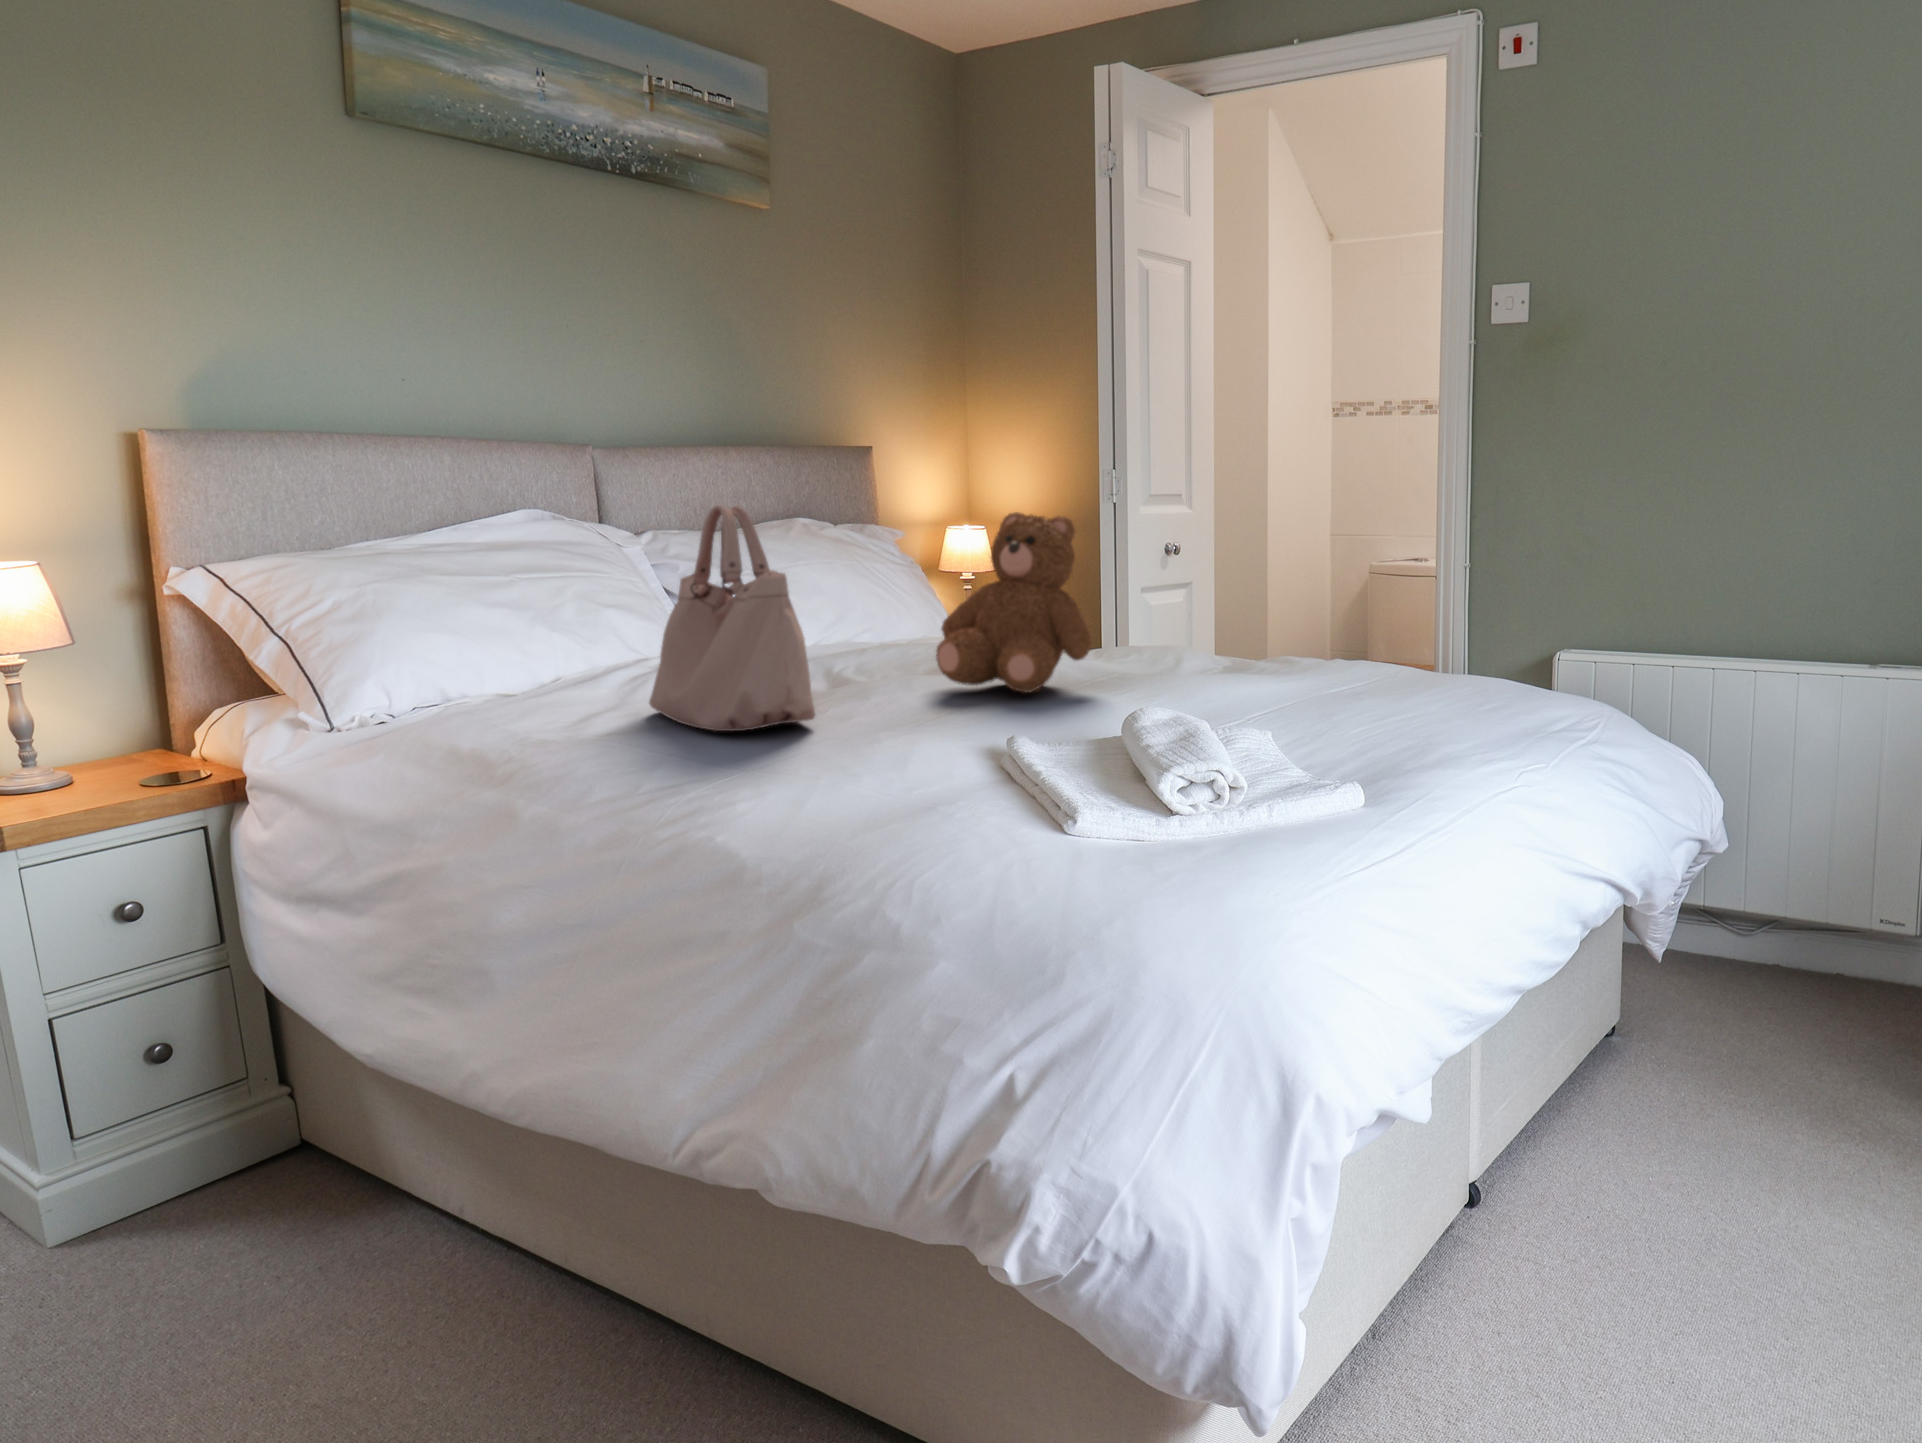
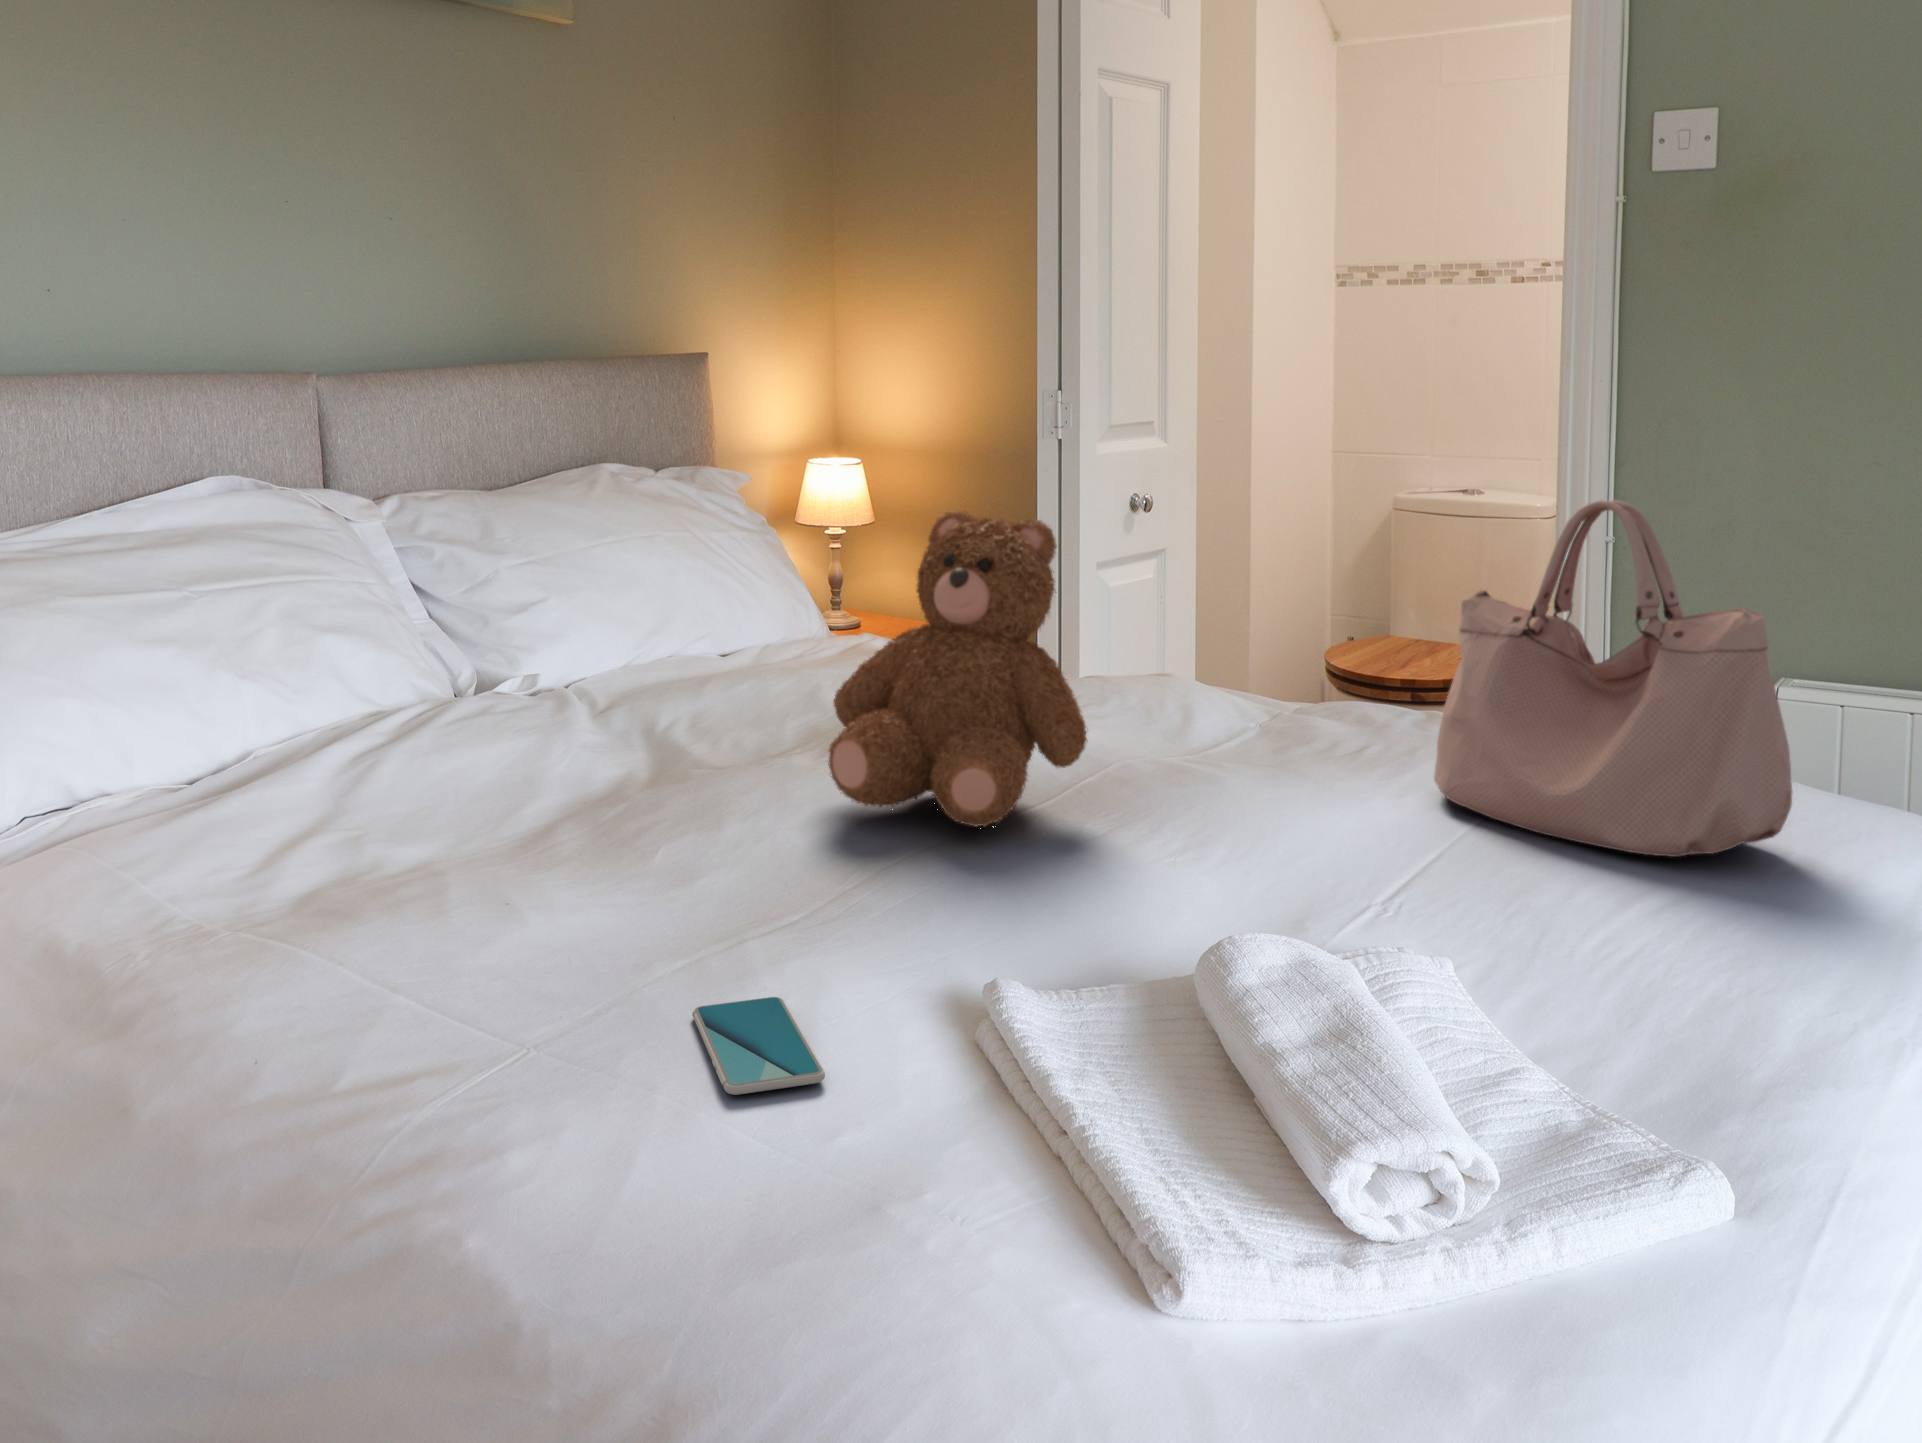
handbag: present [649,505,815,731] -> present [1434,500,1792,857]
smartphone: none [846,750,916,780] -> present [692,997,825,1095]

